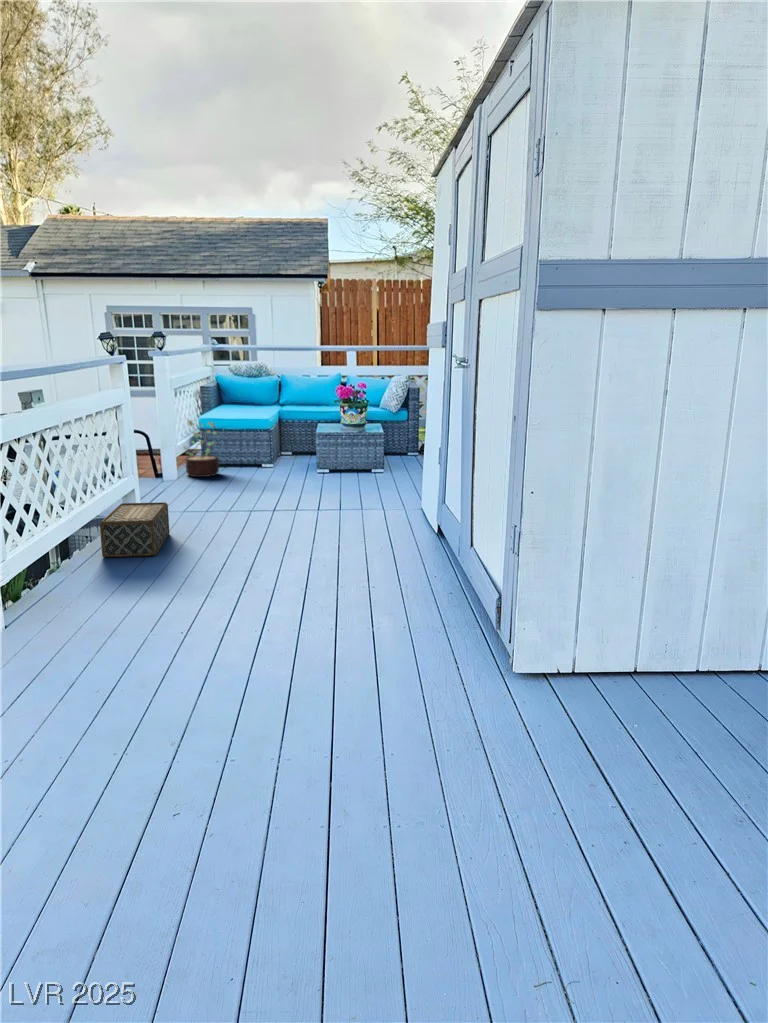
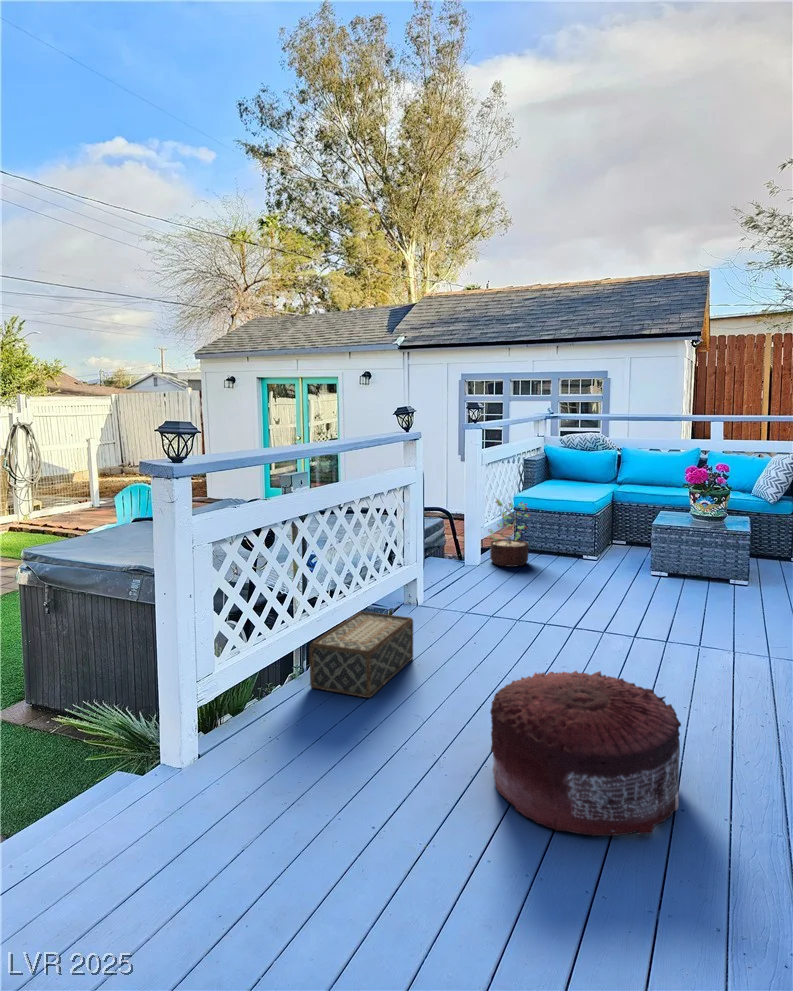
pouf: none [262,505,374,584] -> present [490,671,681,836]

